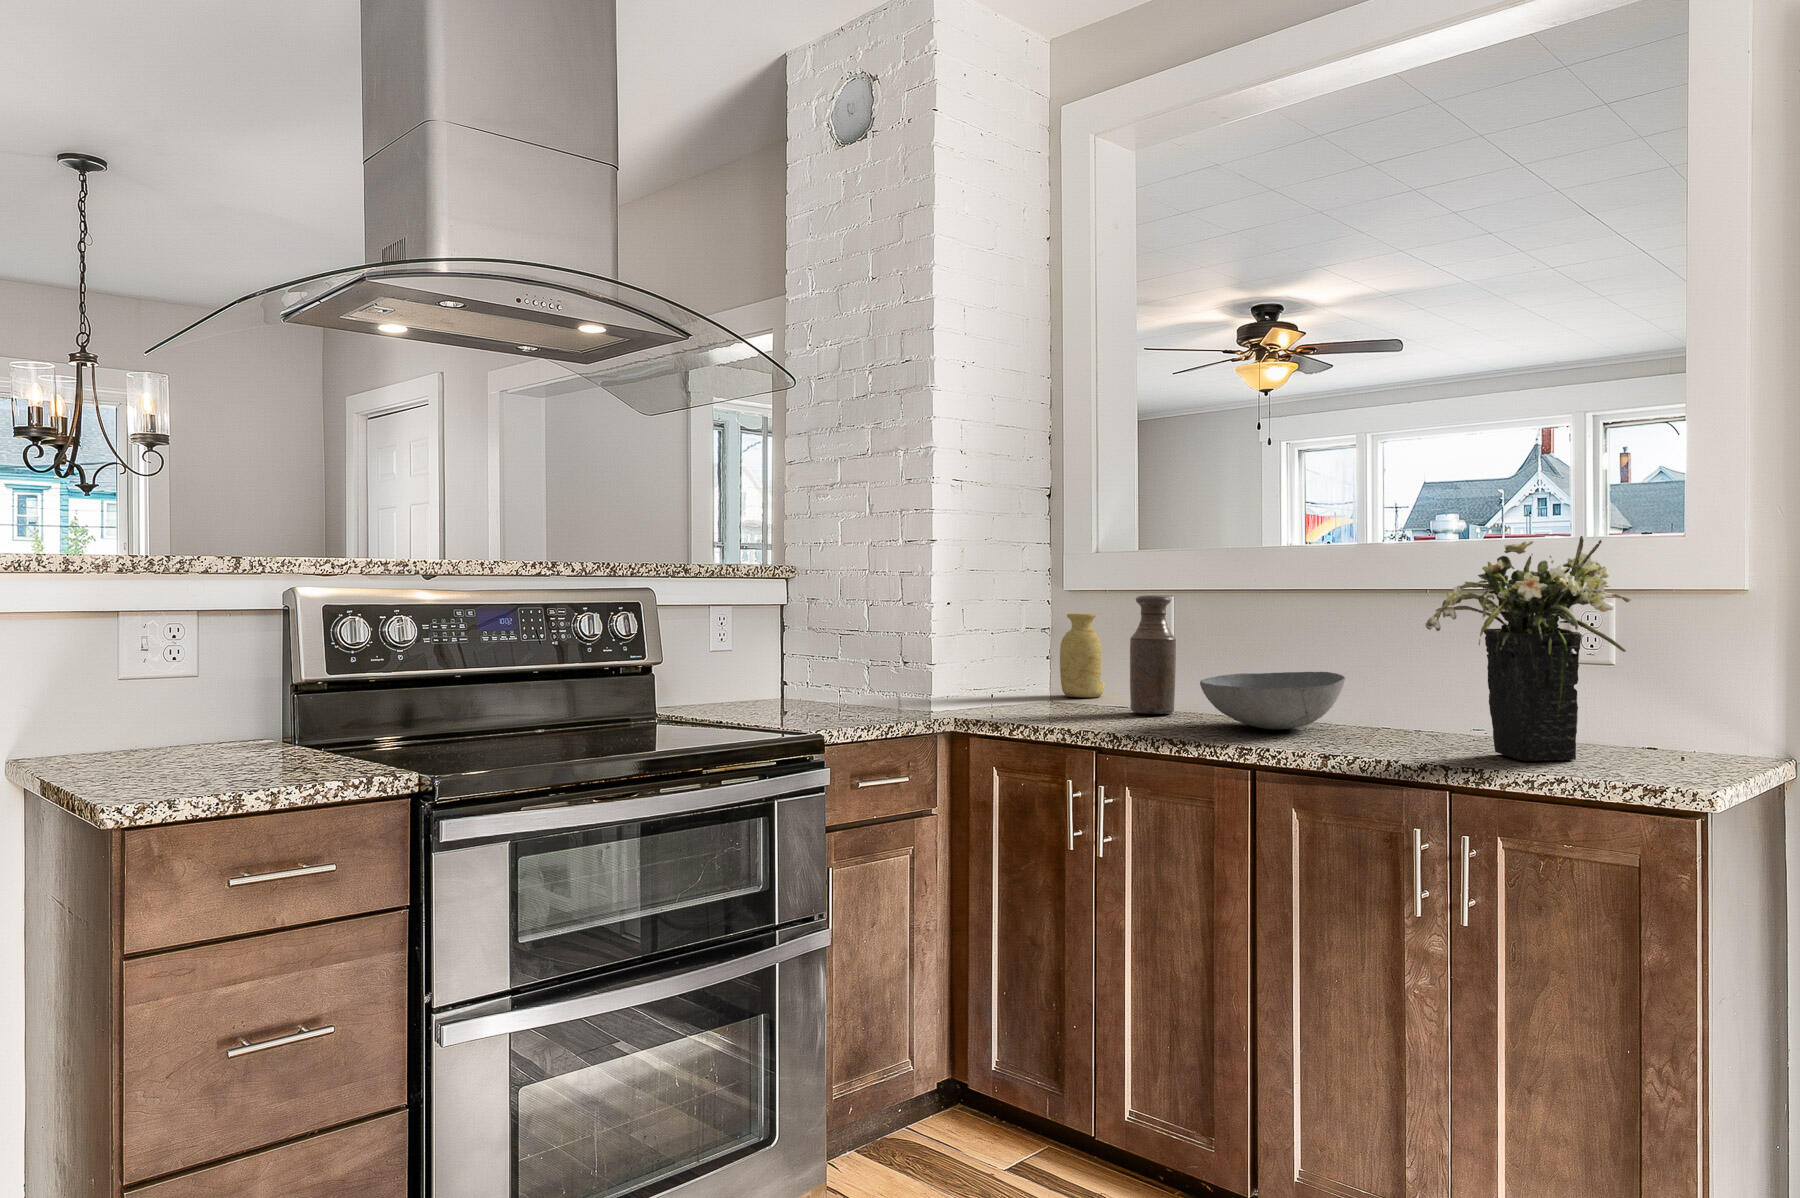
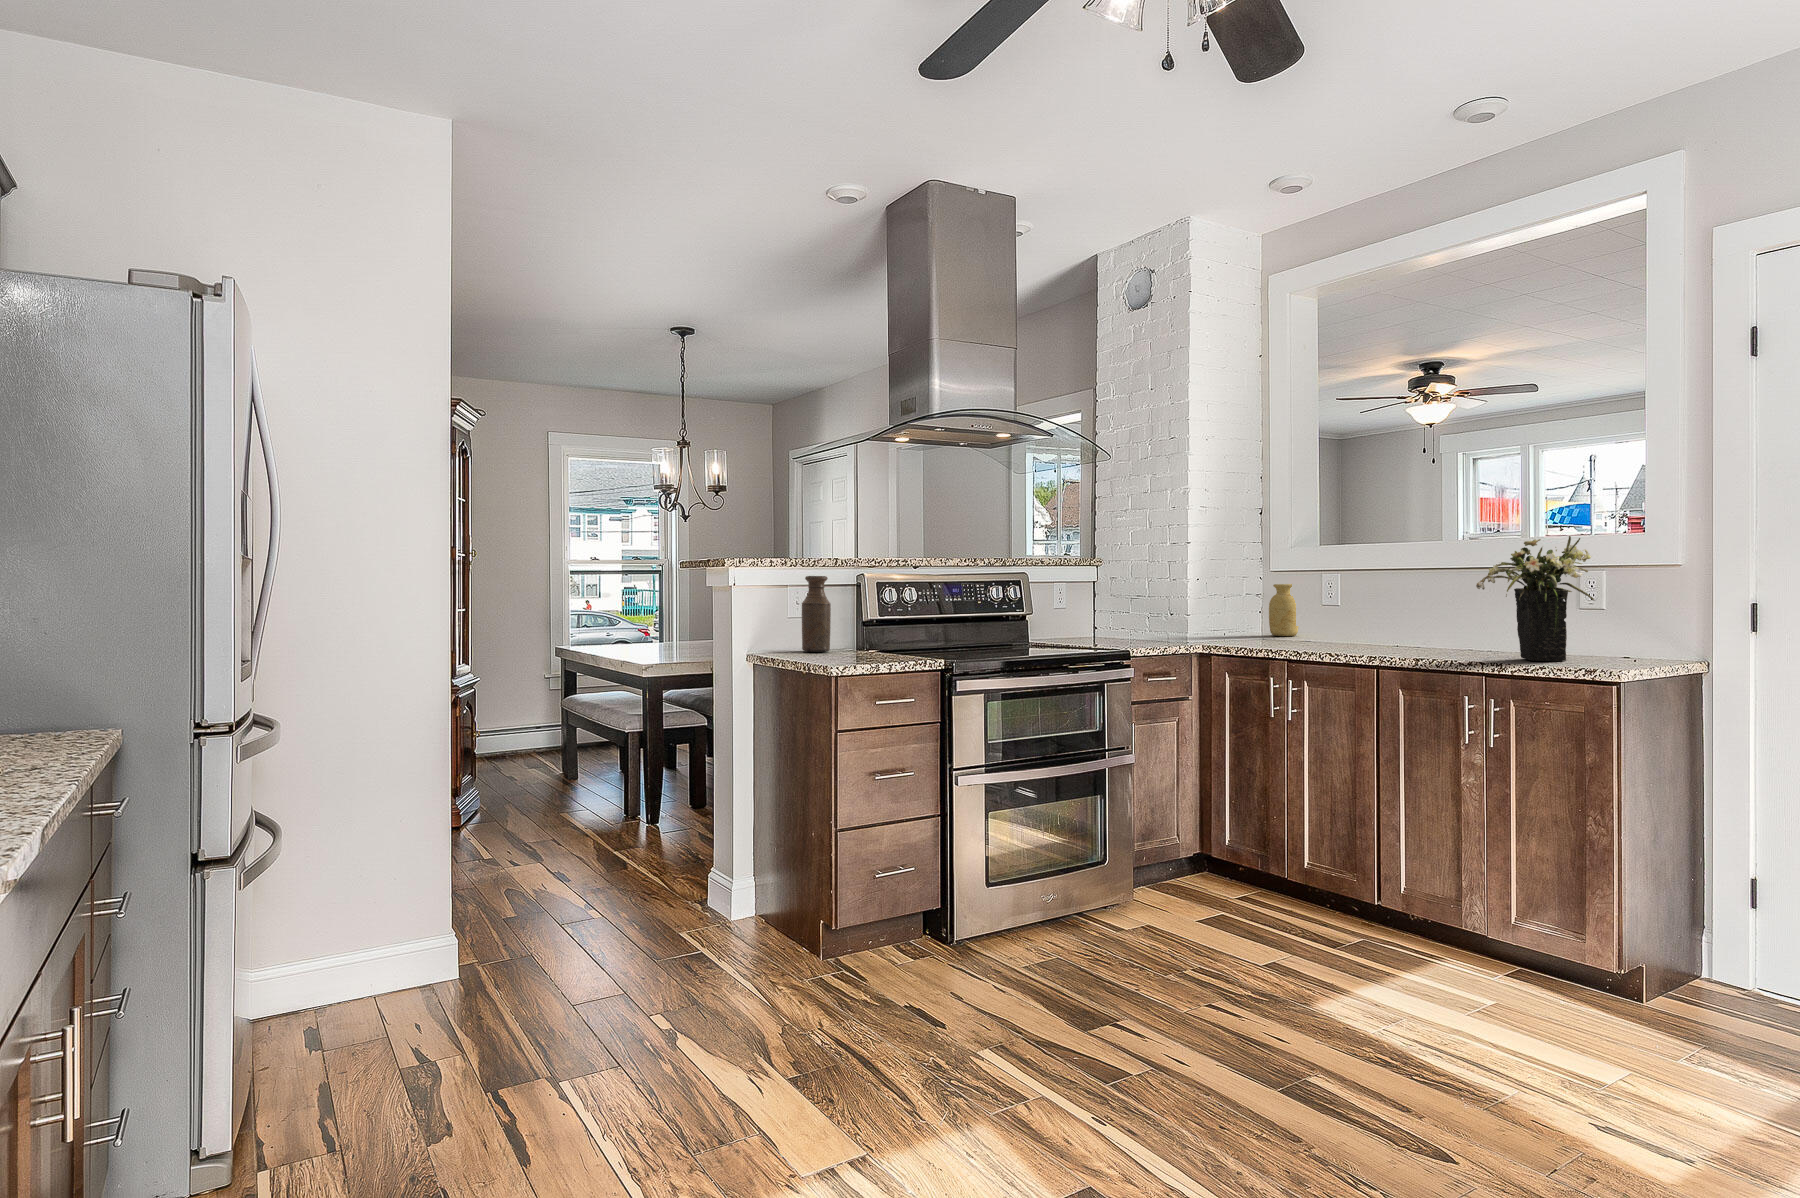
bottle: present [1130,596,1176,714] -> present [802,576,831,652]
bowl: present [1200,672,1345,729] -> none [1352,616,1442,649]

